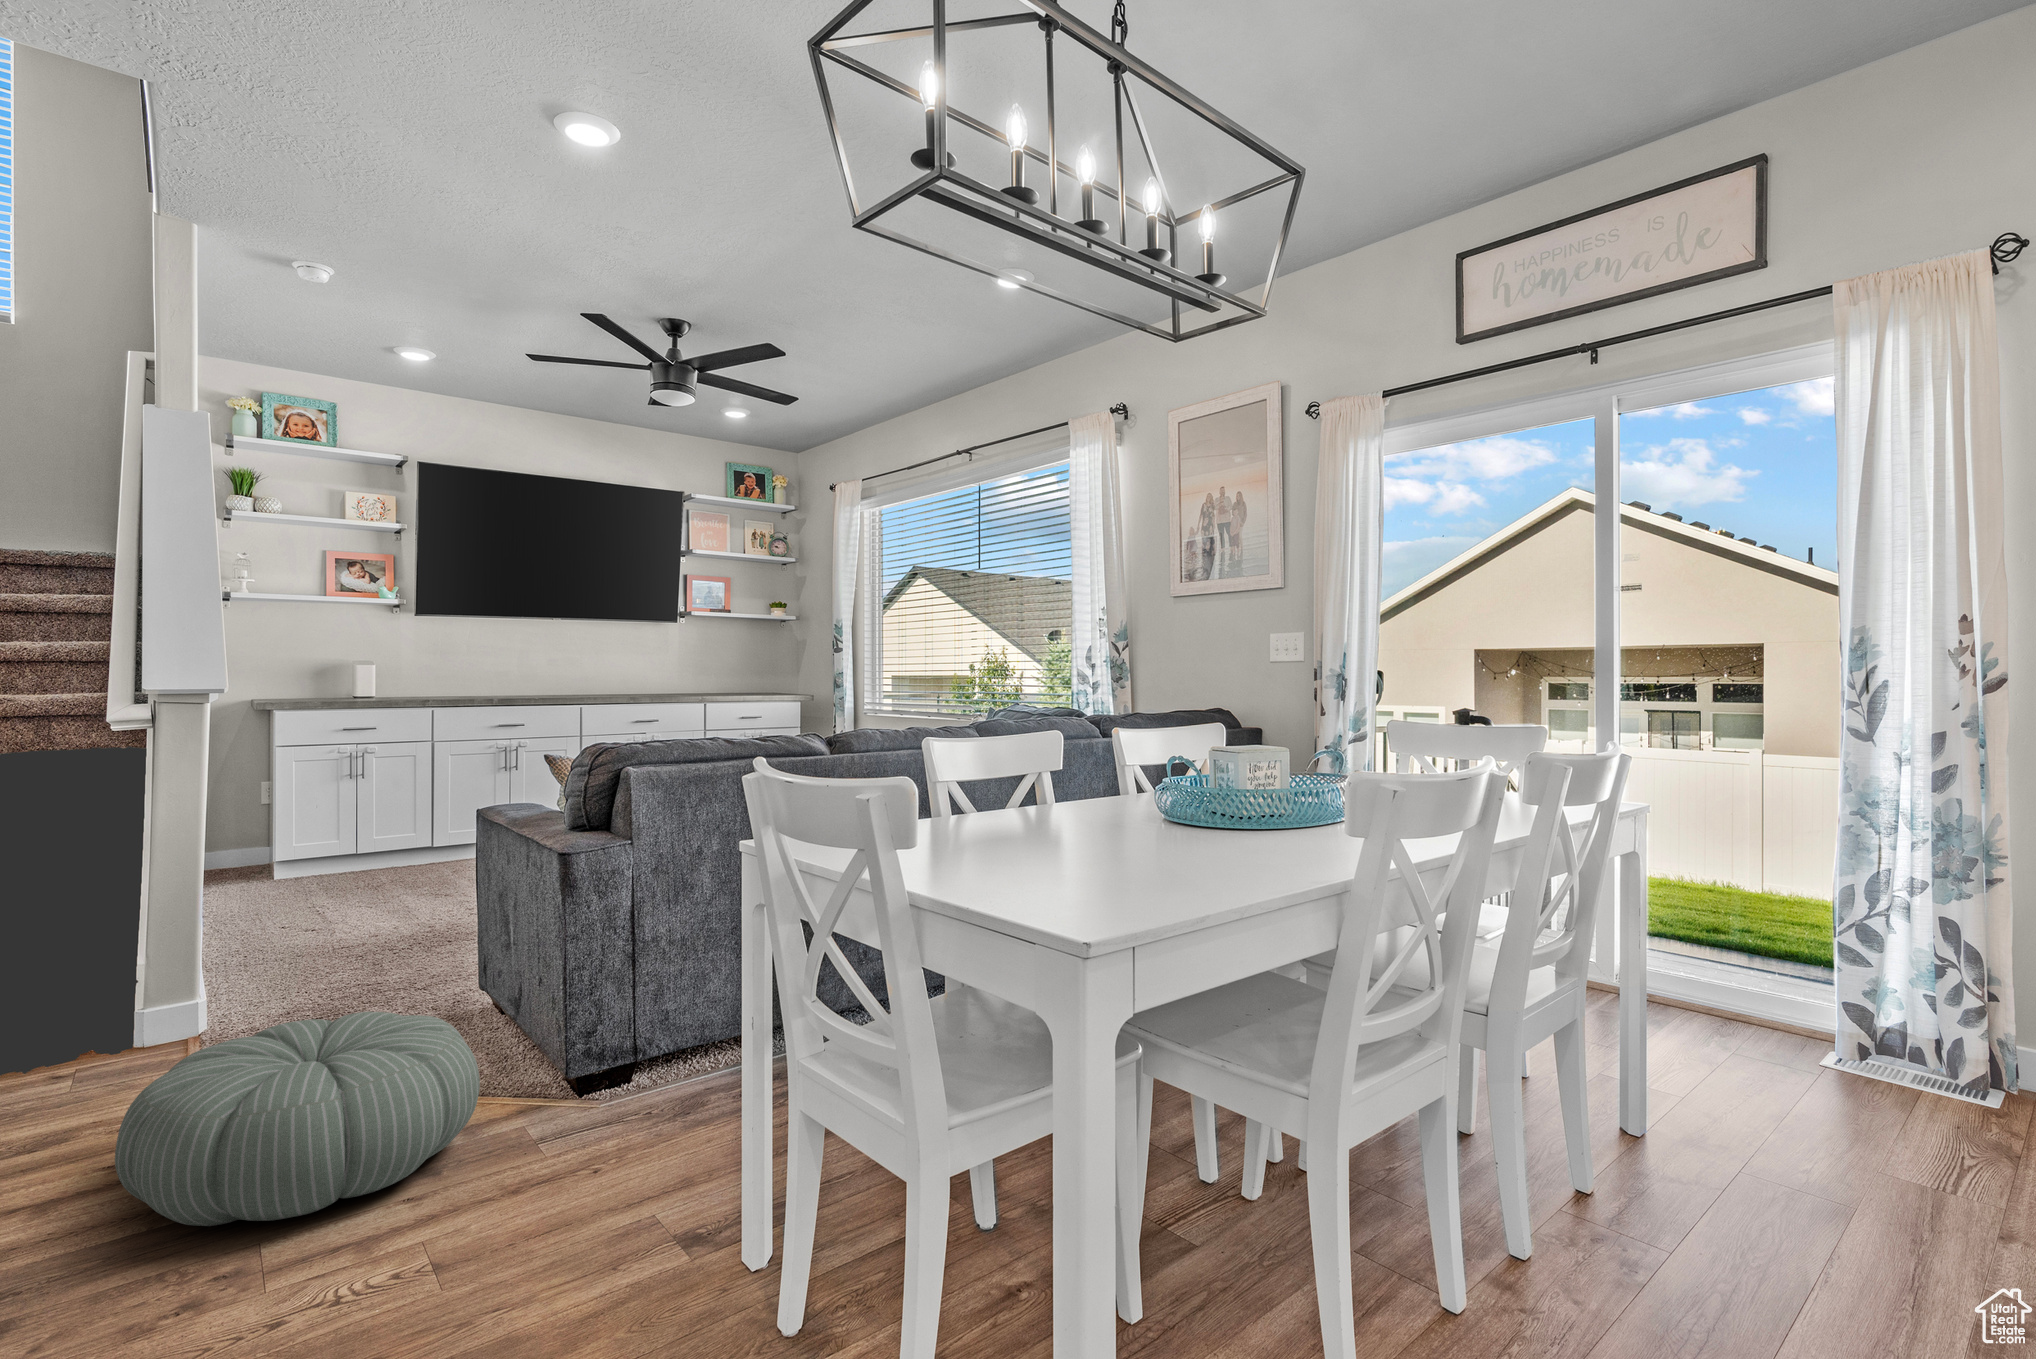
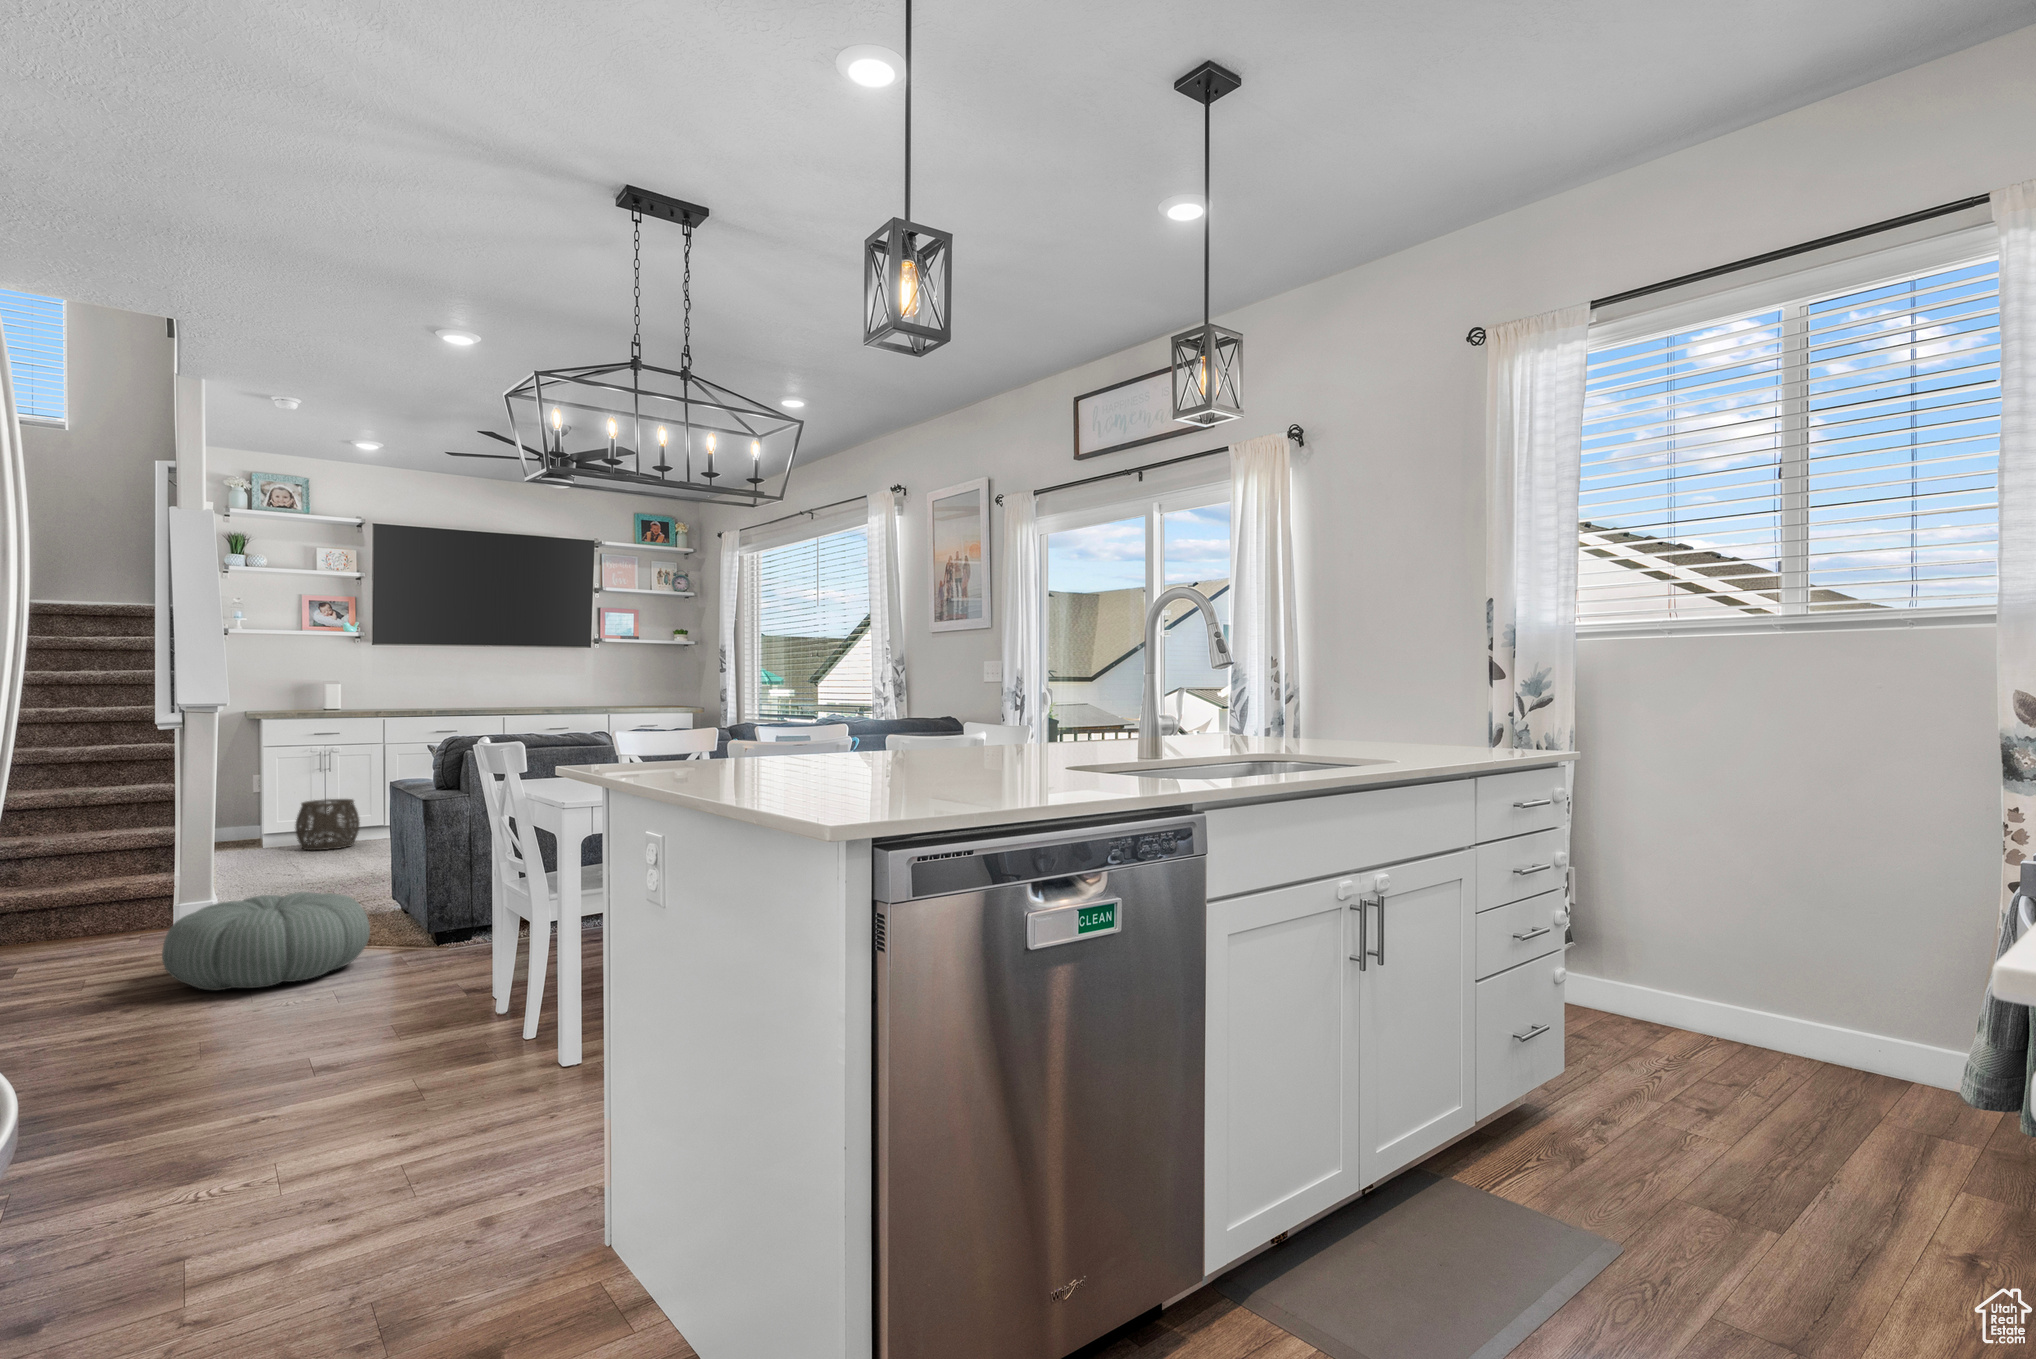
woven basket: none [321,814,406,884] -> present [295,799,360,851]

